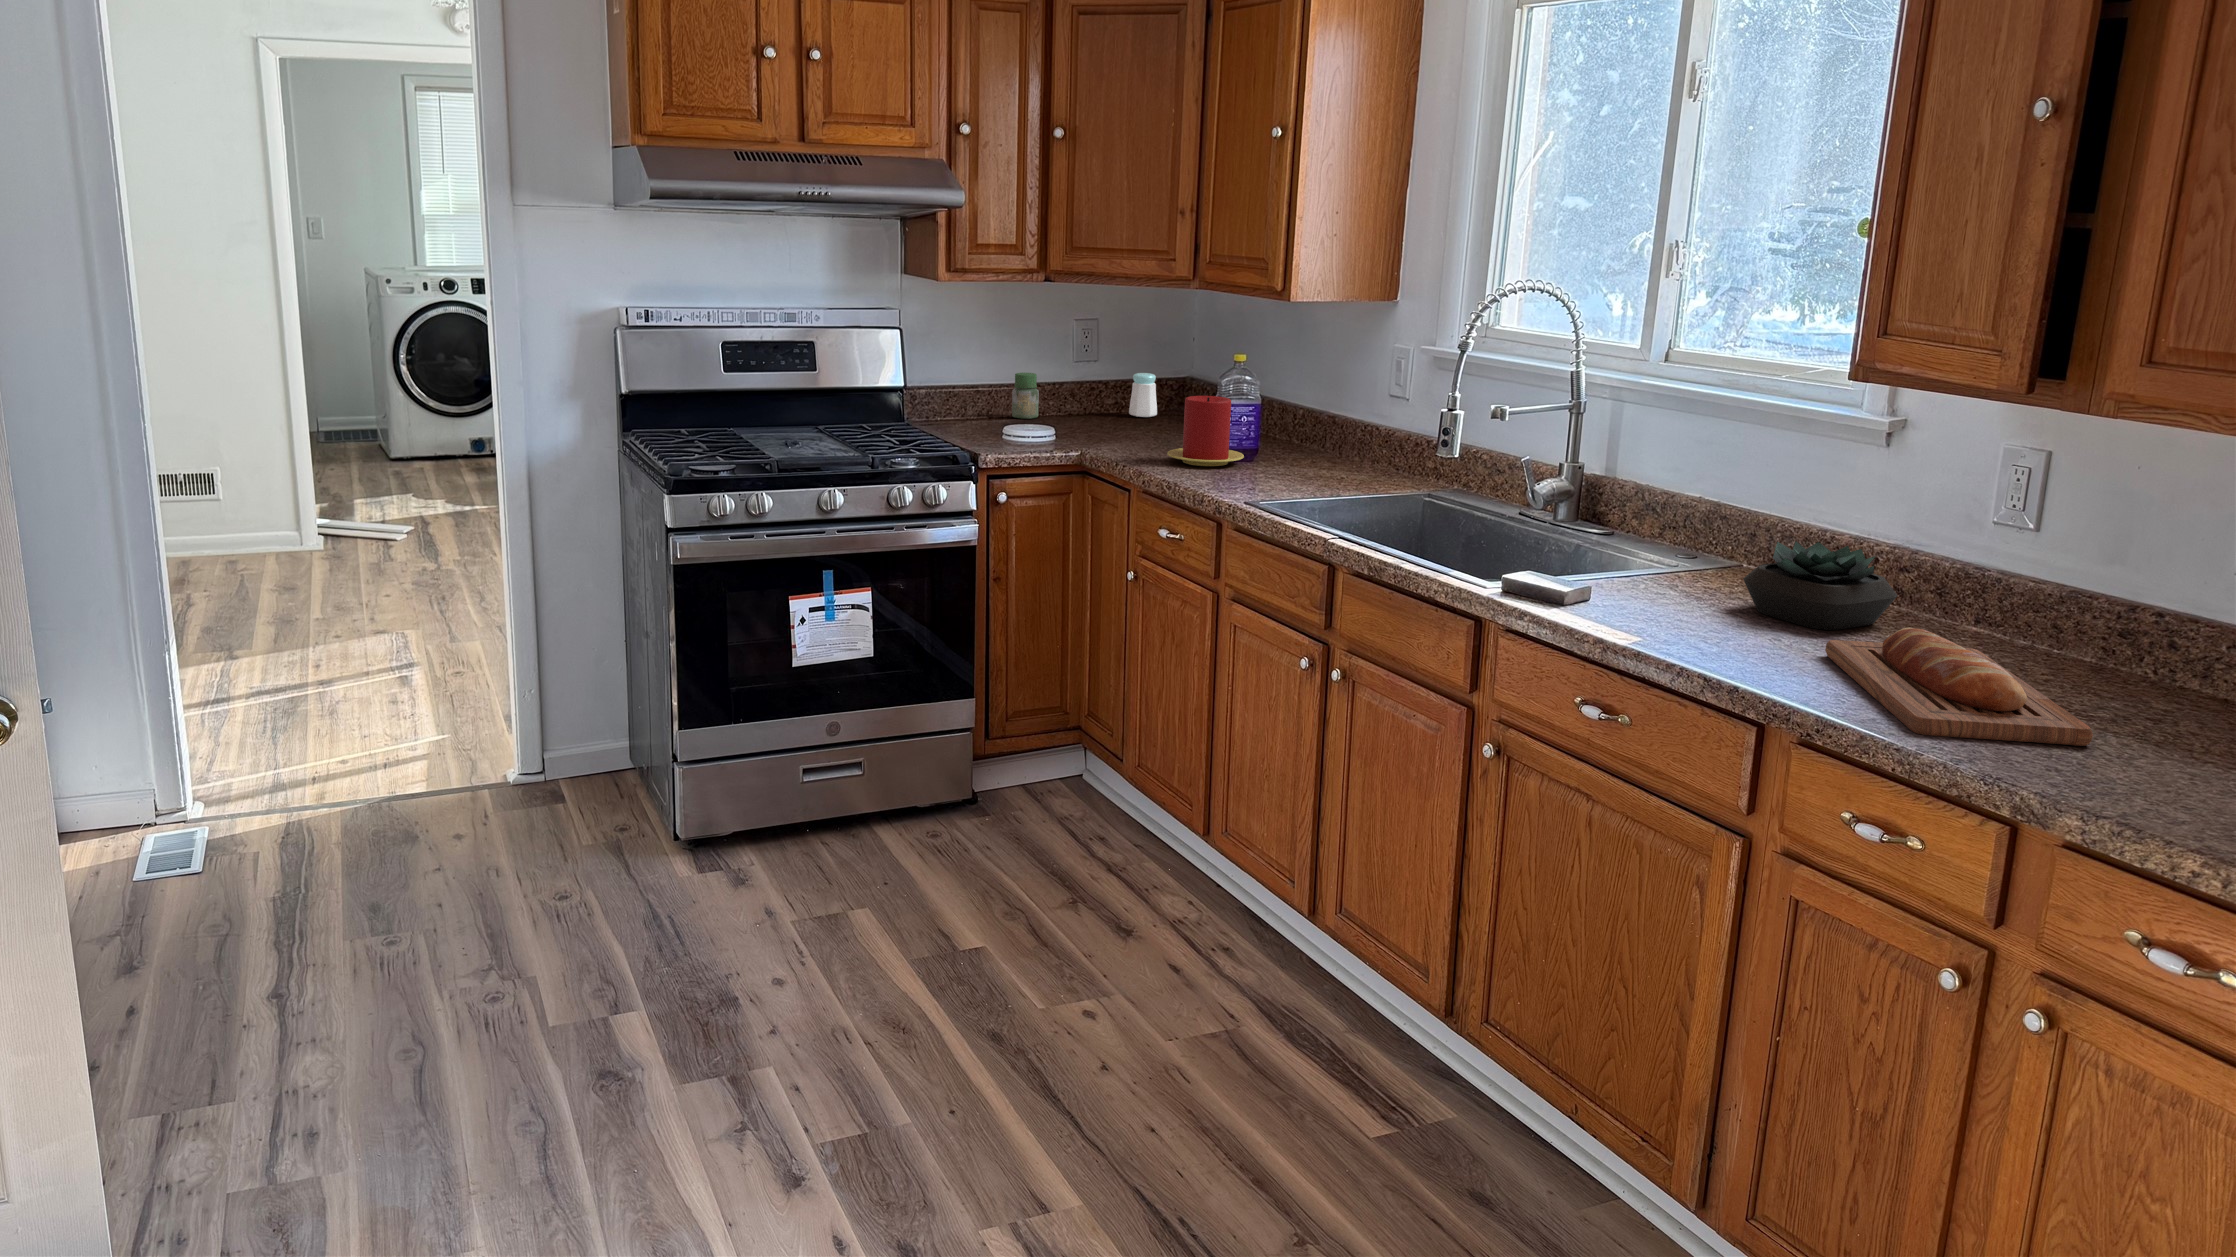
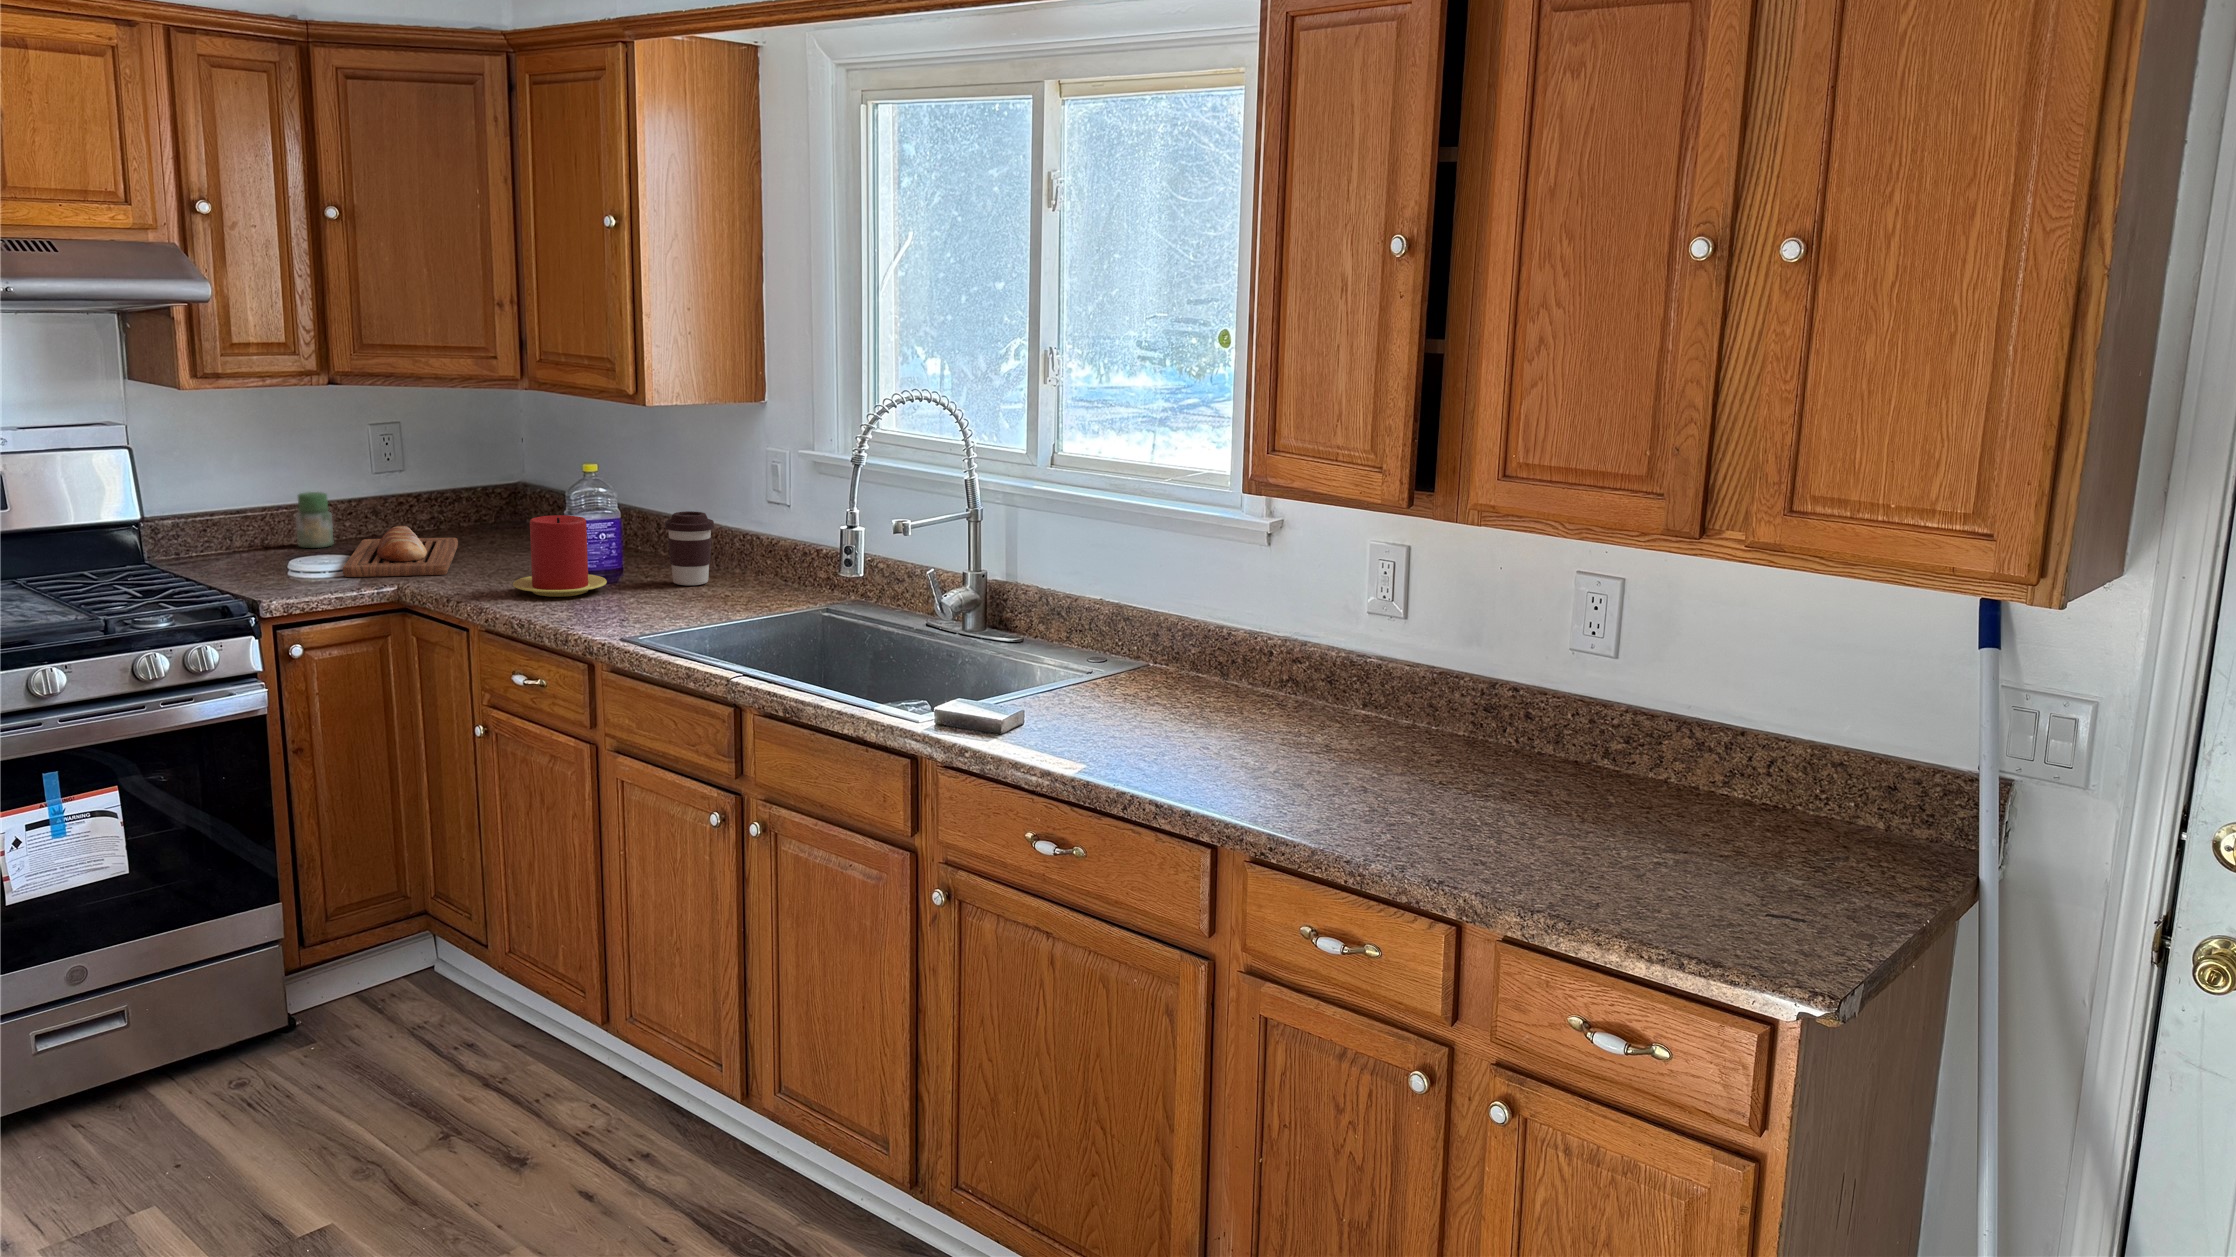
salt shaker: present [1129,373,1157,417] -> none [452,485,487,536]
coffee cup: none [1299,399,1341,466] -> present [665,511,714,585]
succulent plant: present [1743,542,1898,630] -> none [1163,643,1300,732]
bread loaf: present [1825,628,2093,746] -> present [343,526,458,577]

